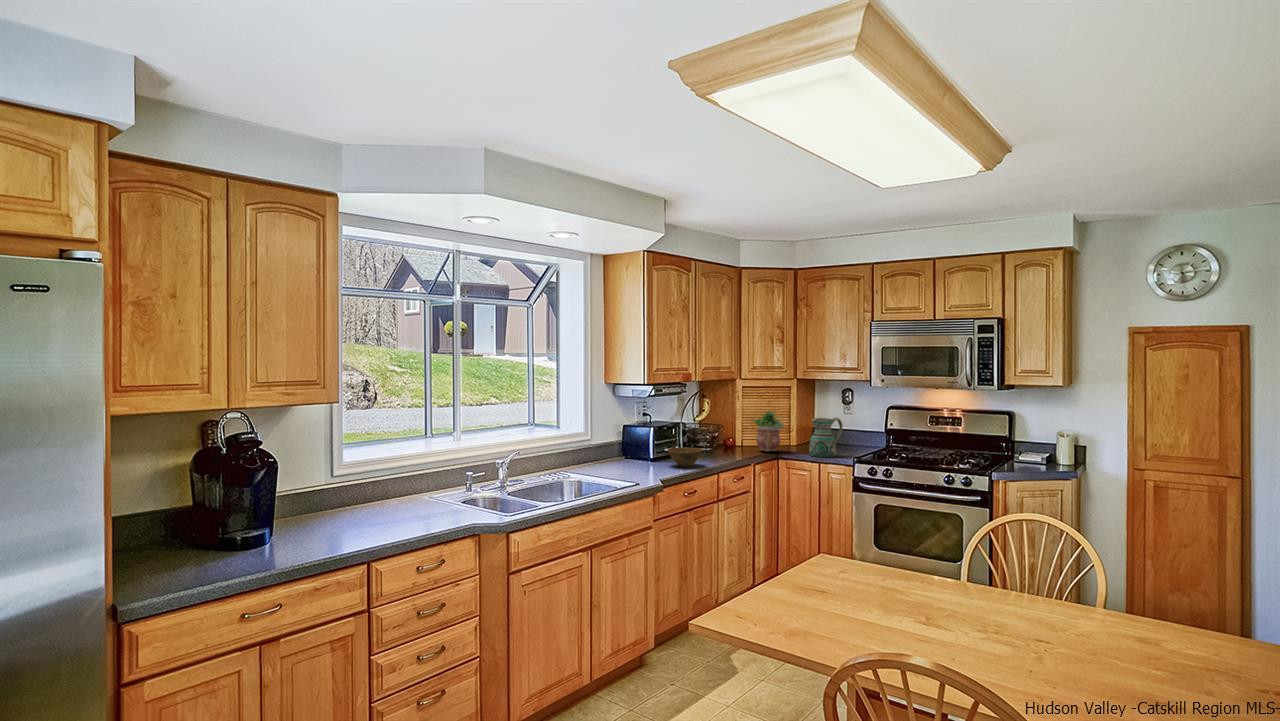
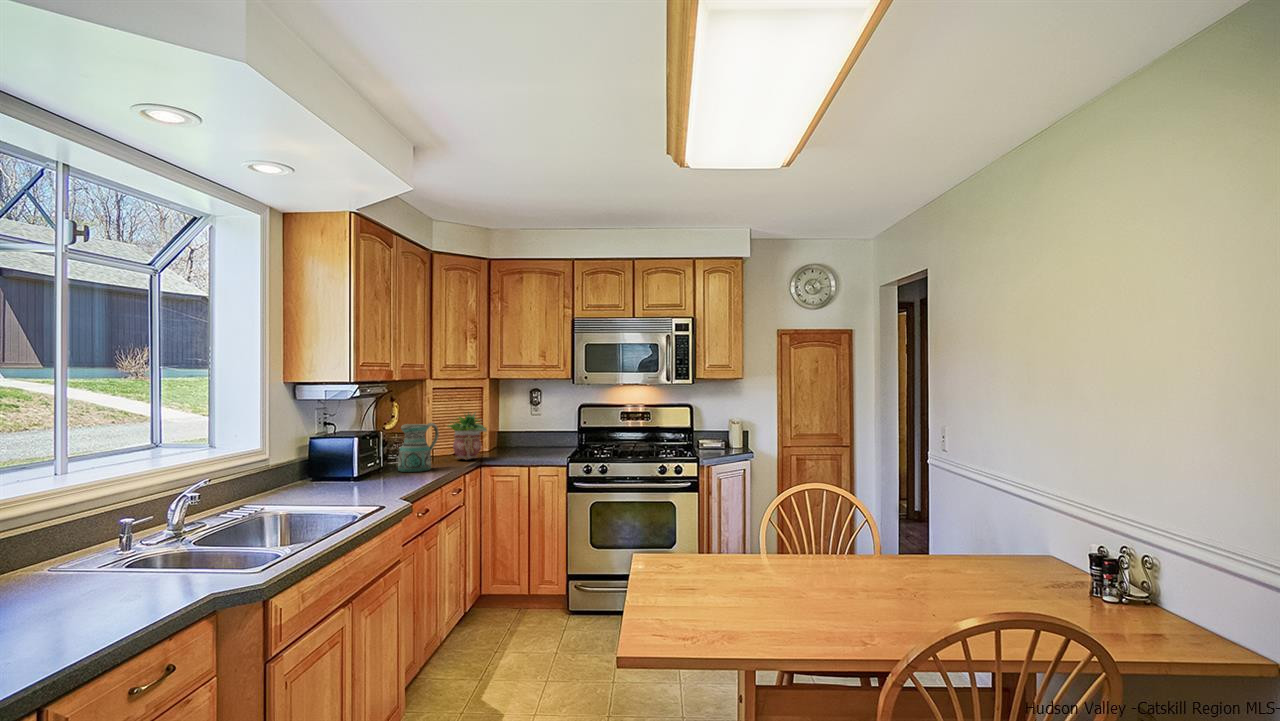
ceramic pitcher: present [809,417,842,457] -> present [398,423,439,472]
bowl: present [667,447,702,467] -> none [362,461,412,486]

